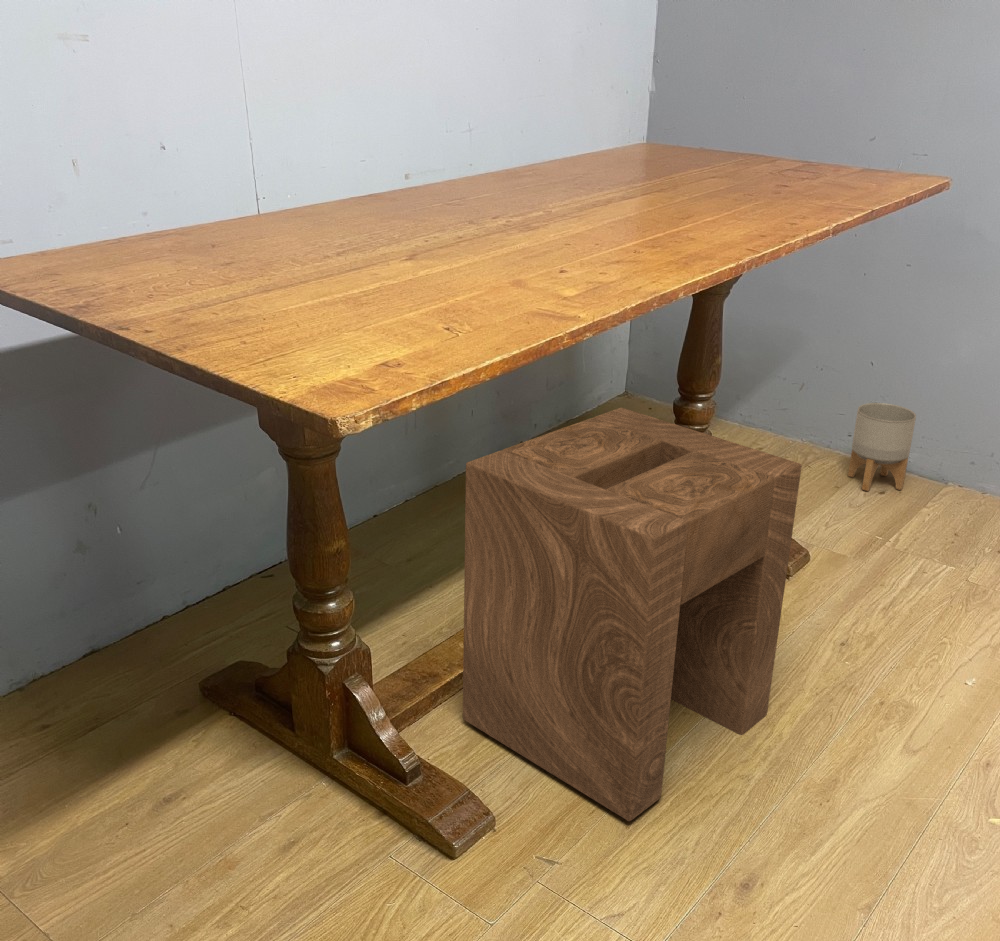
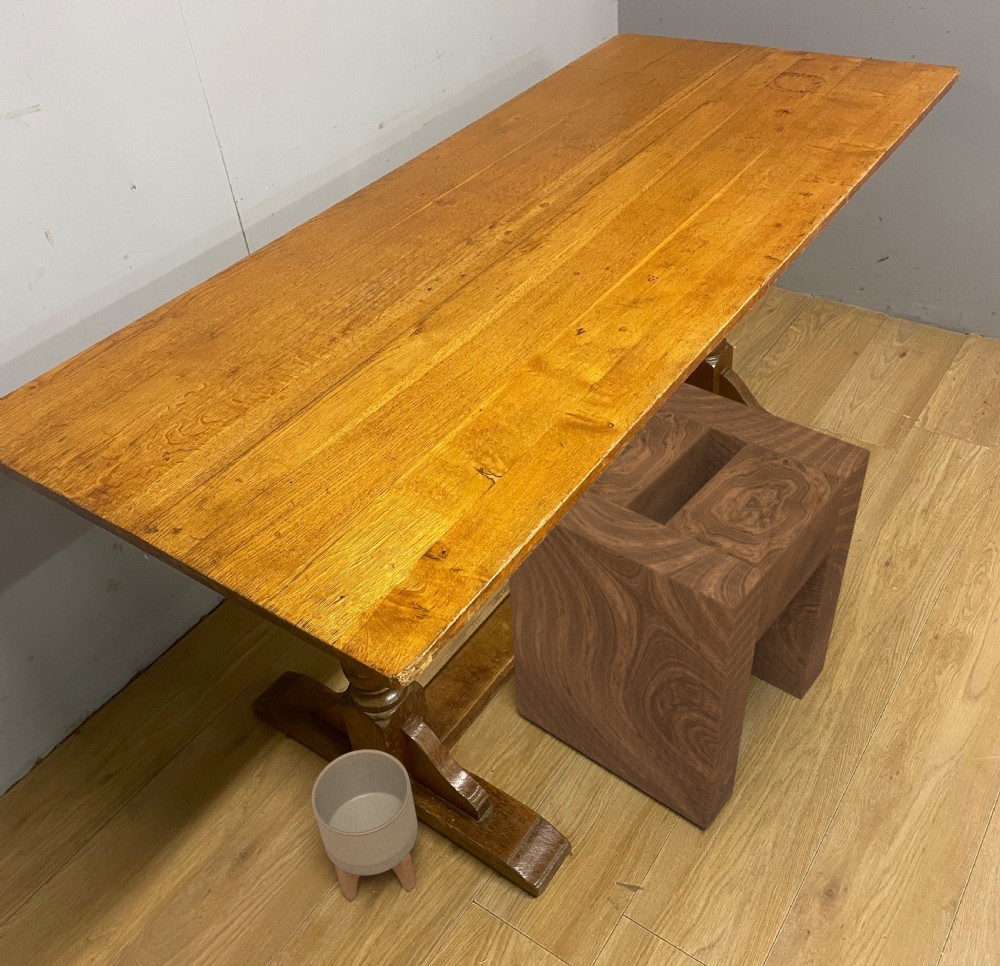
planter: present [848,403,916,491] -> present [312,750,418,901]

